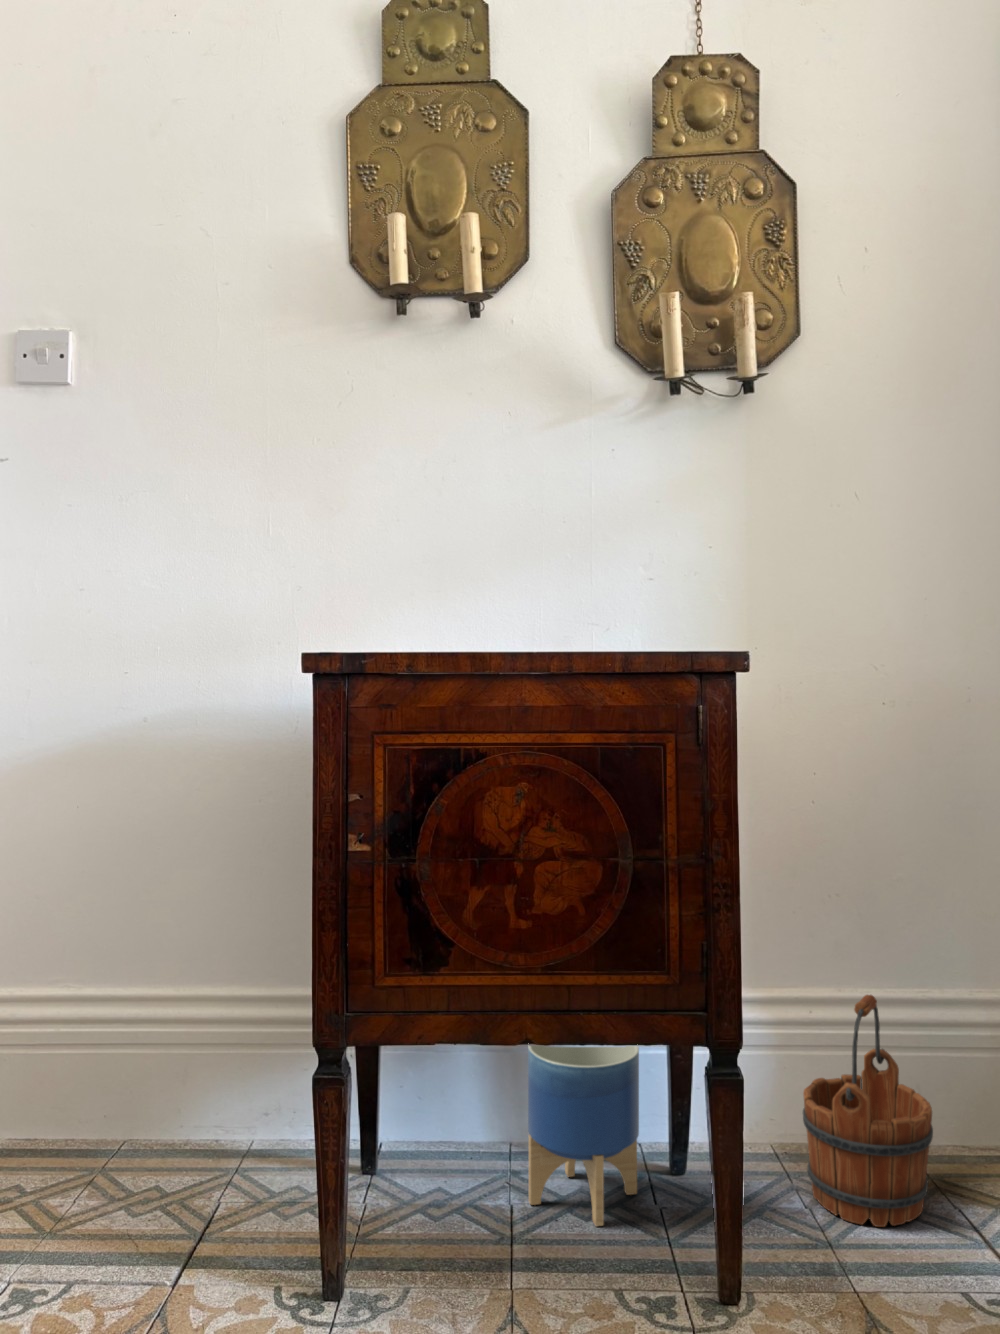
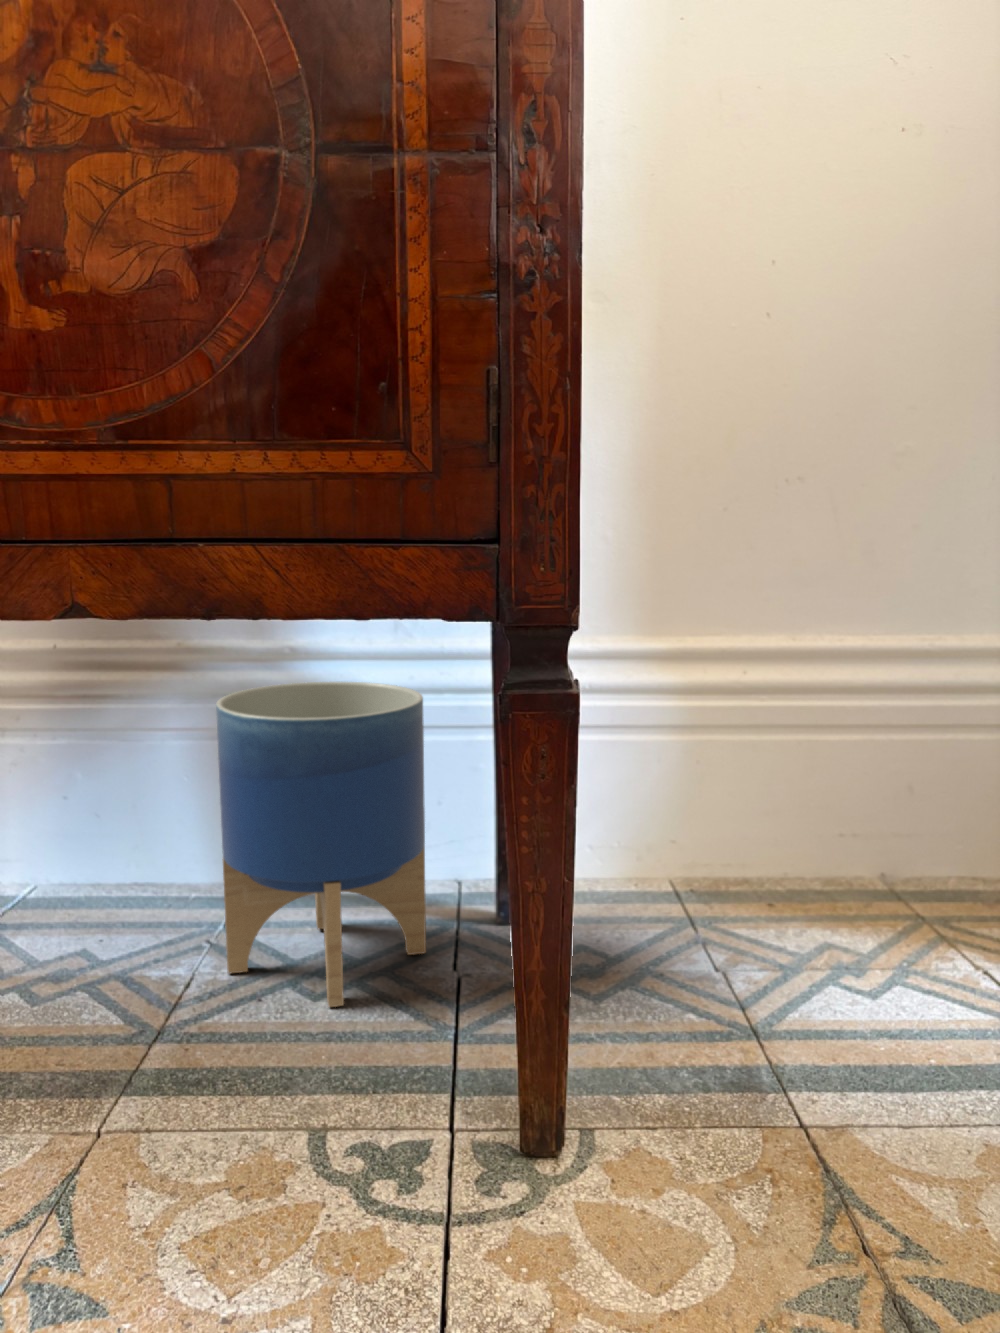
wooden bucket: present [803,995,933,1227] -> none [718,606,951,1000]

